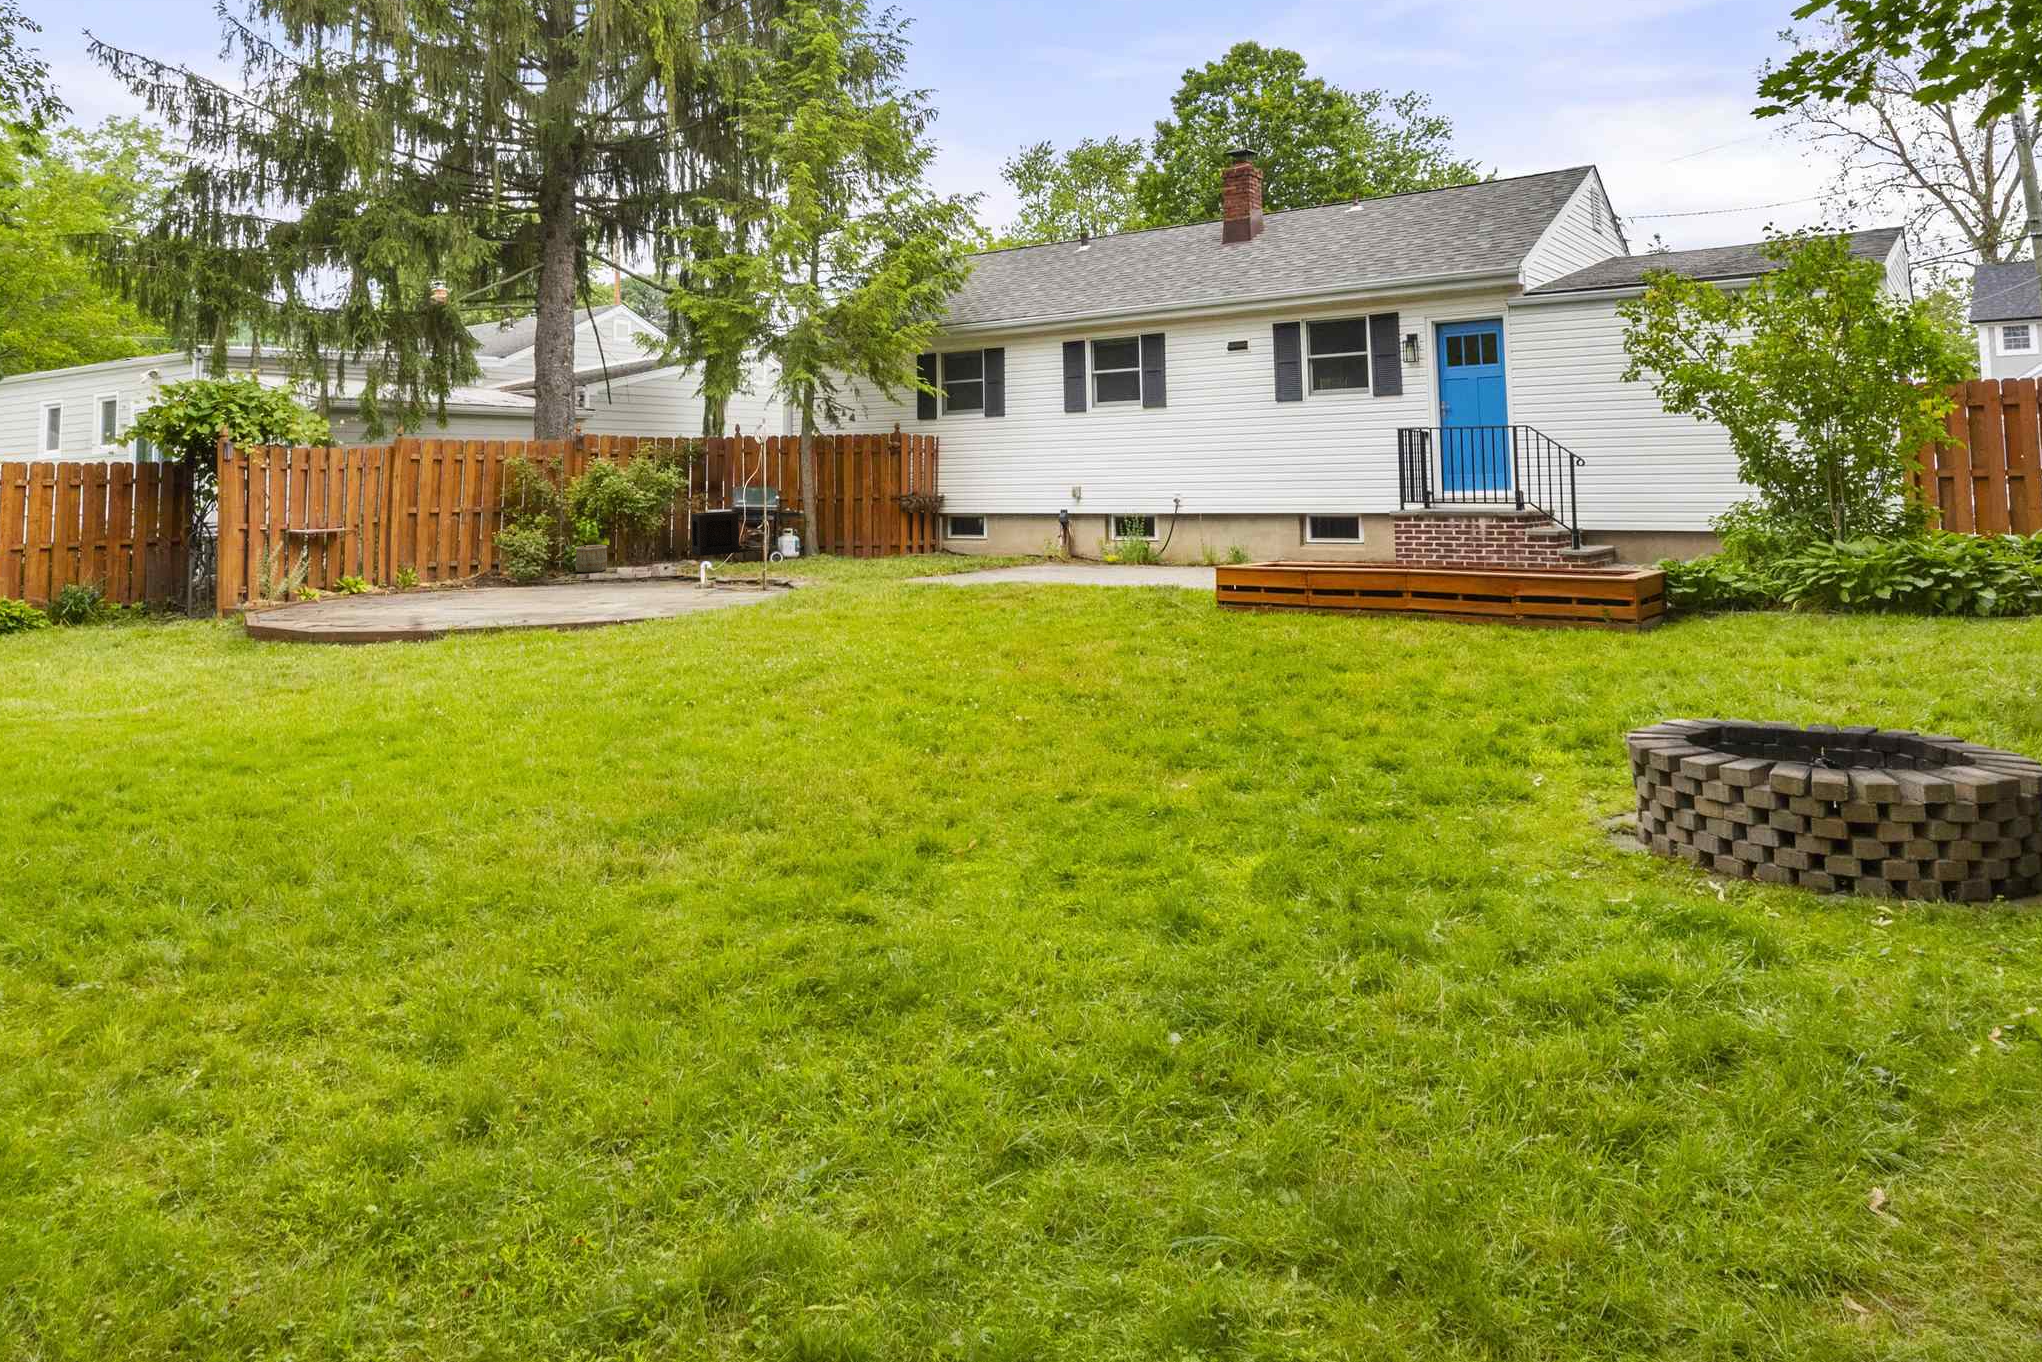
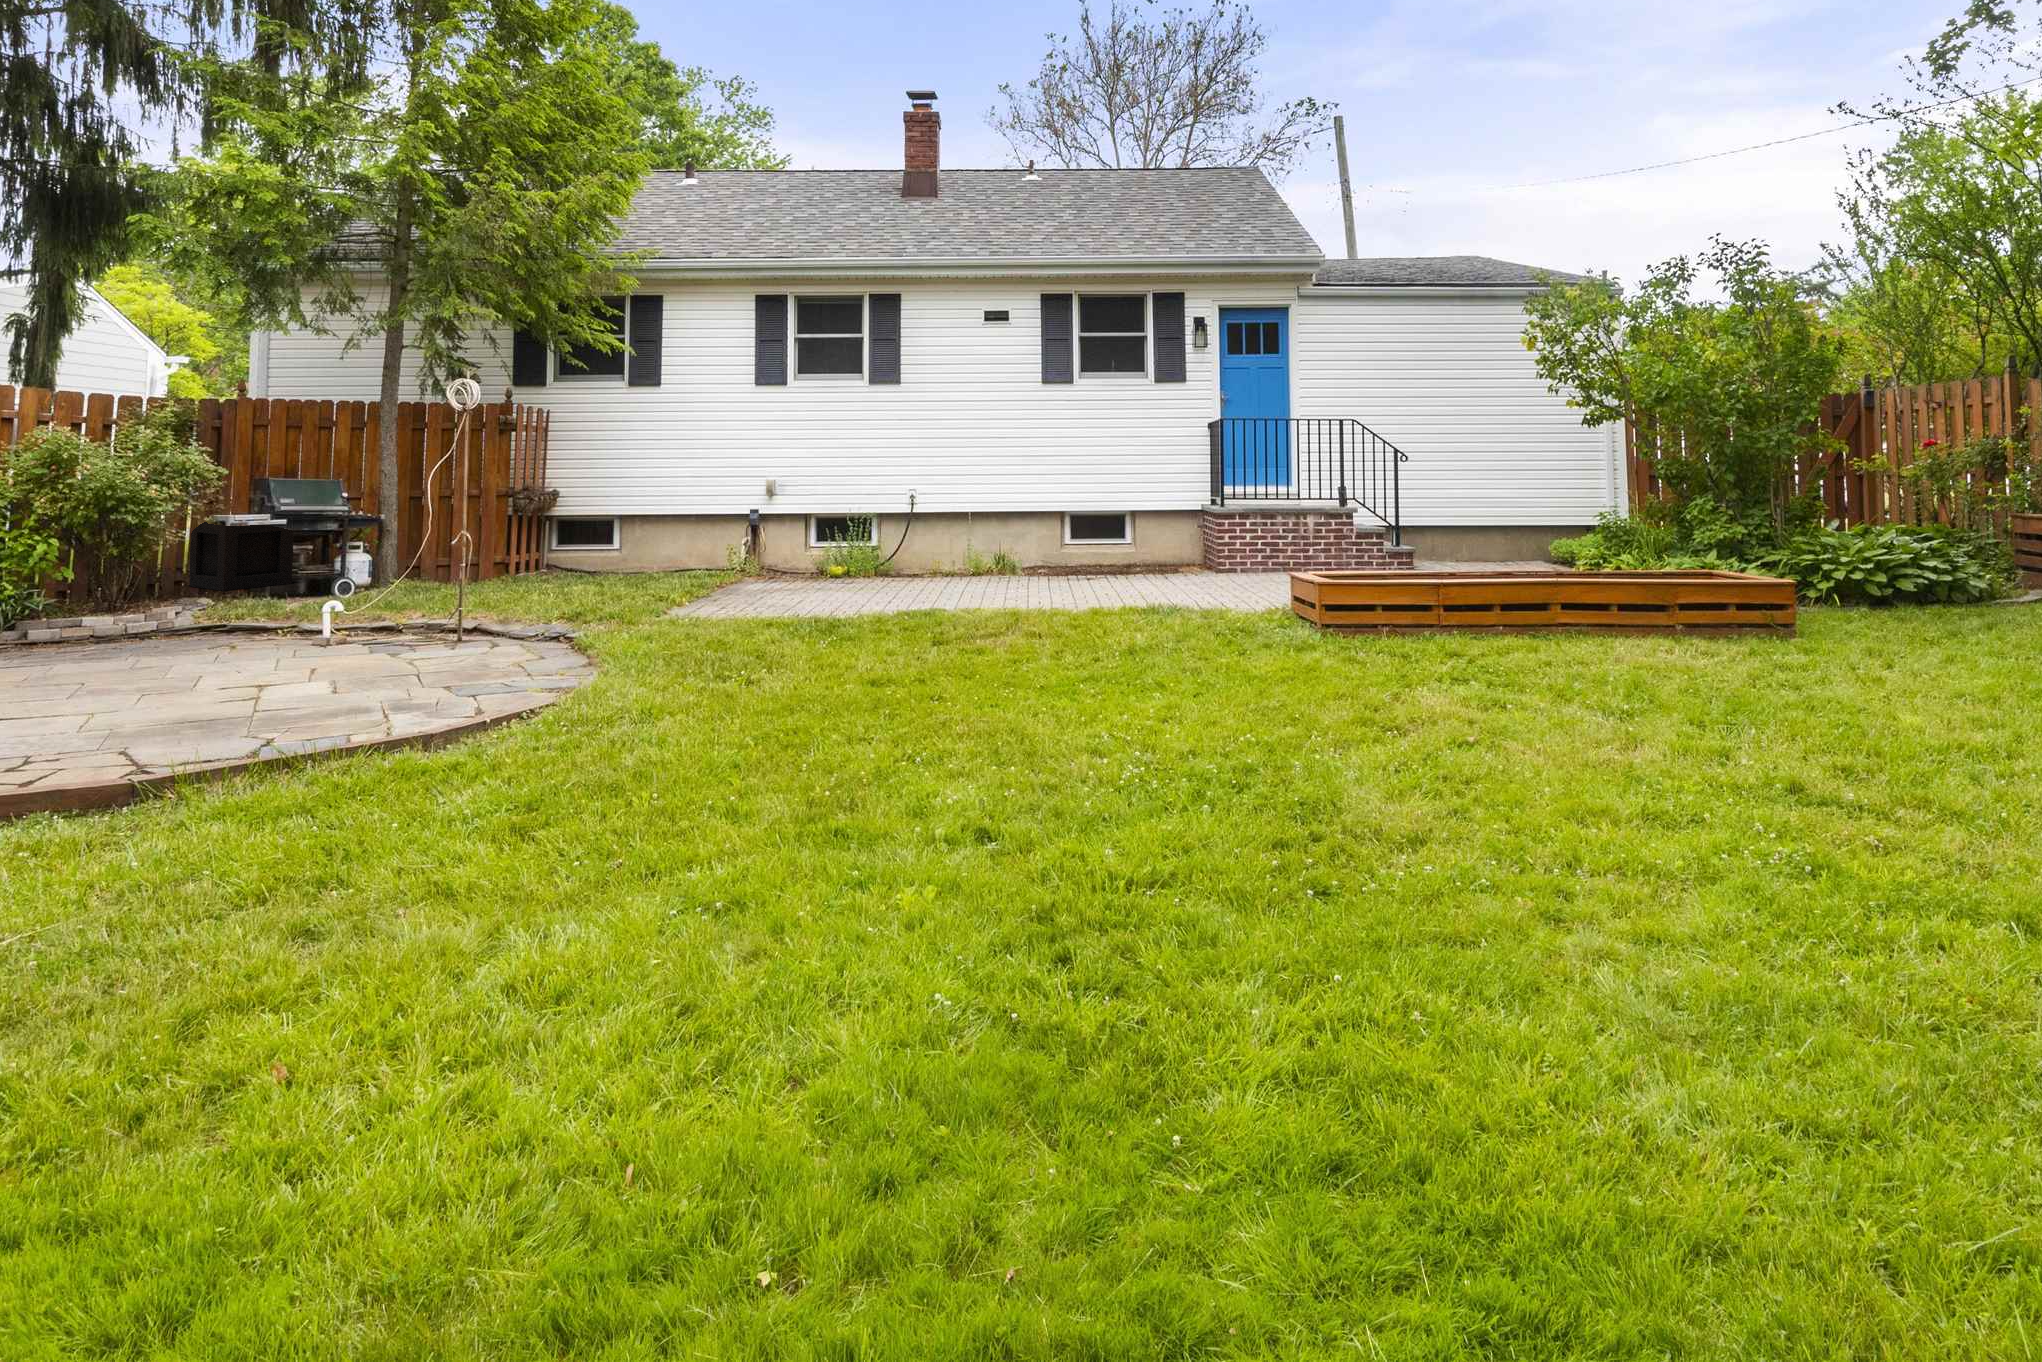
wooden bucket: present [575,545,607,572] -> none [23,580,95,632]

